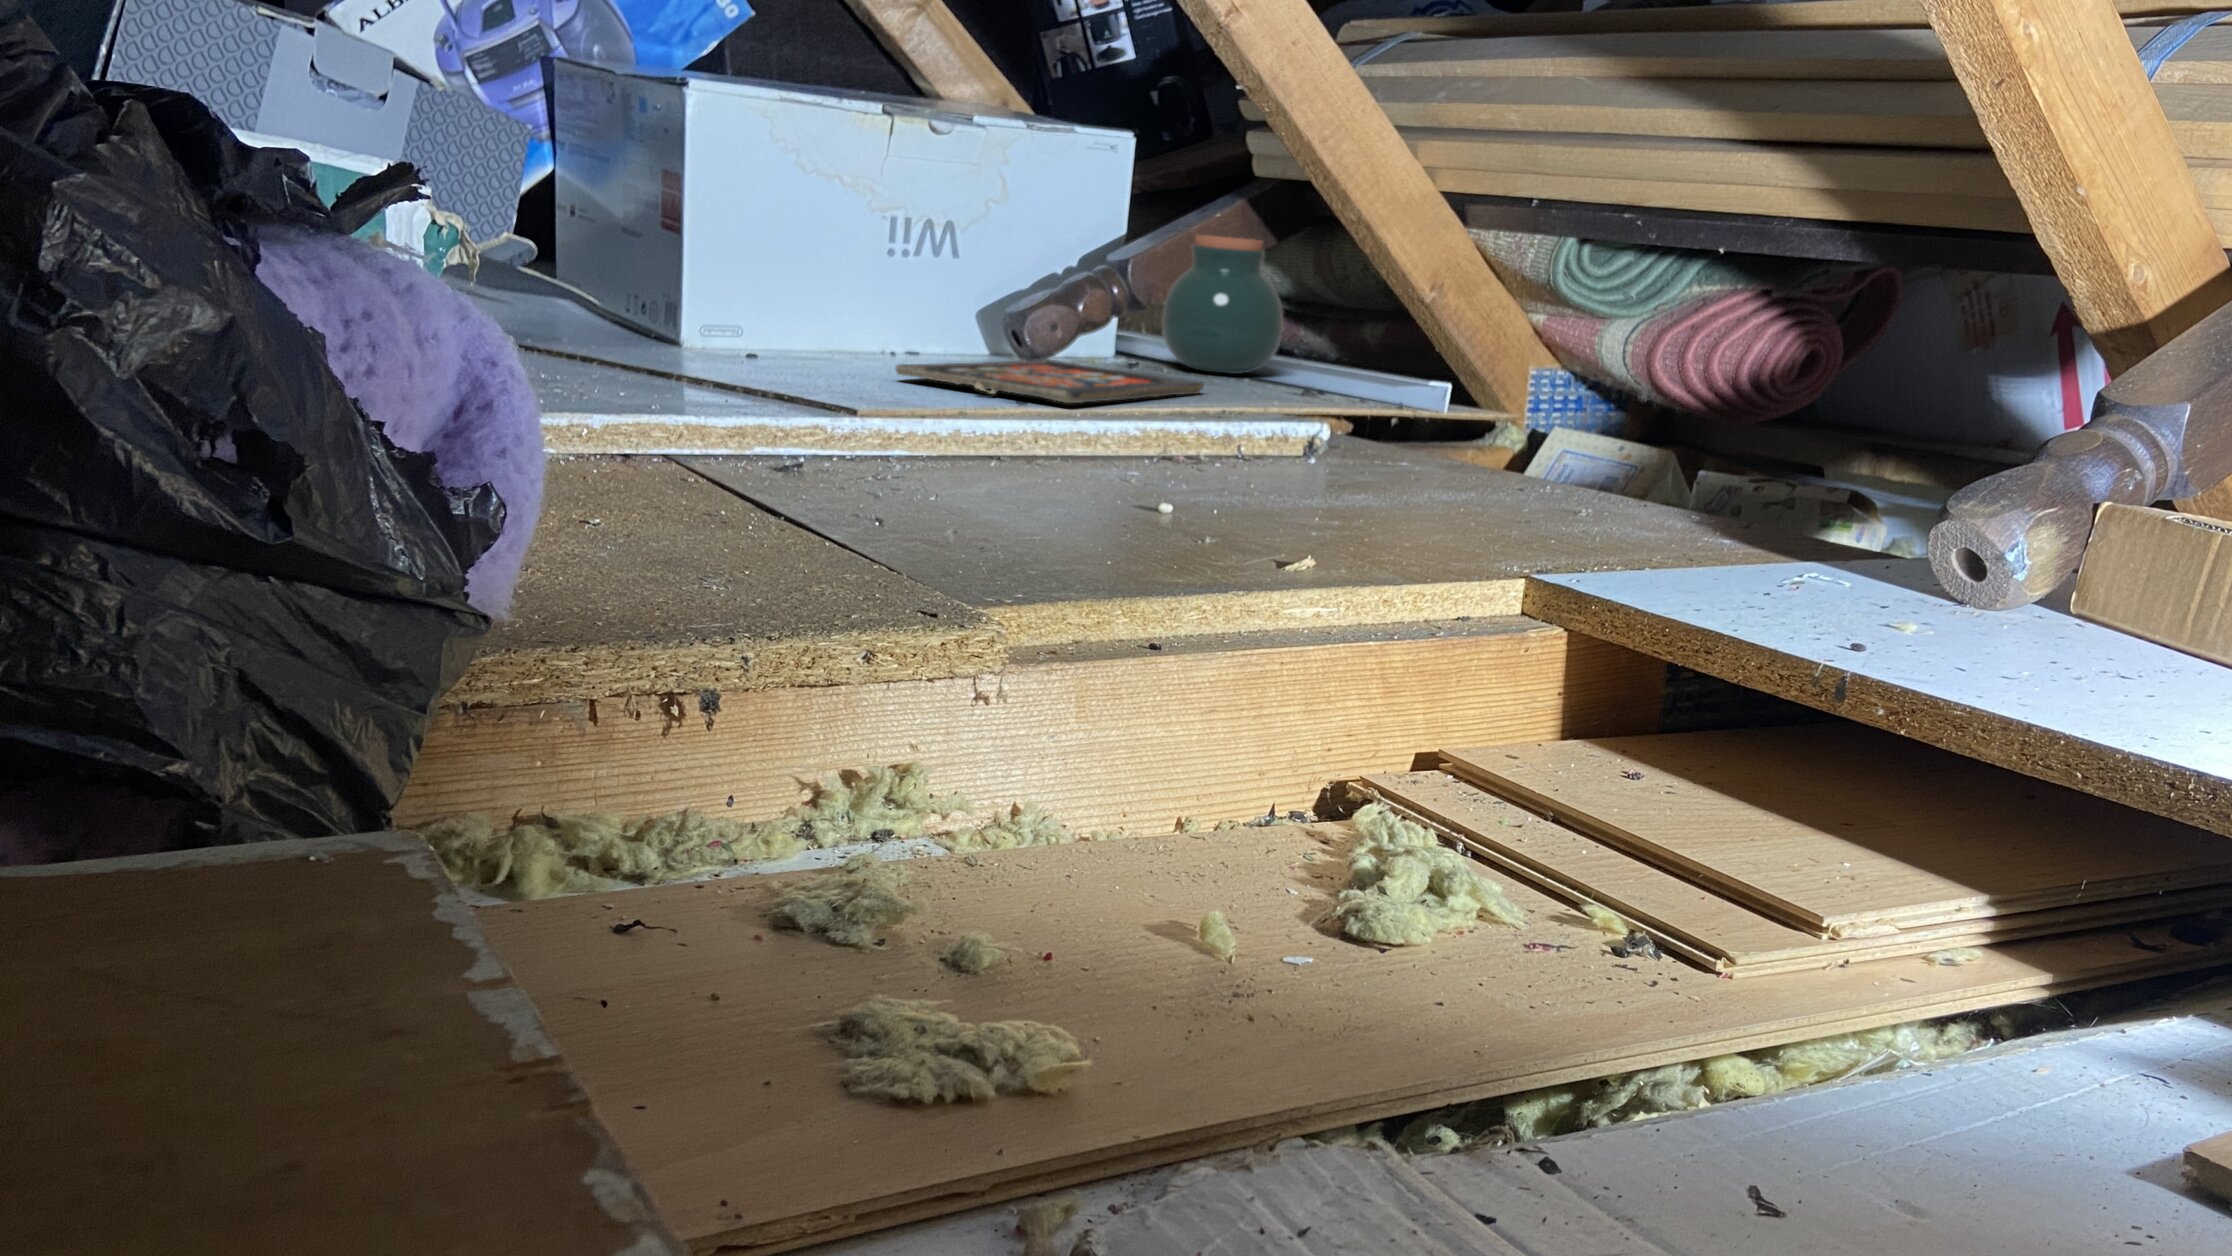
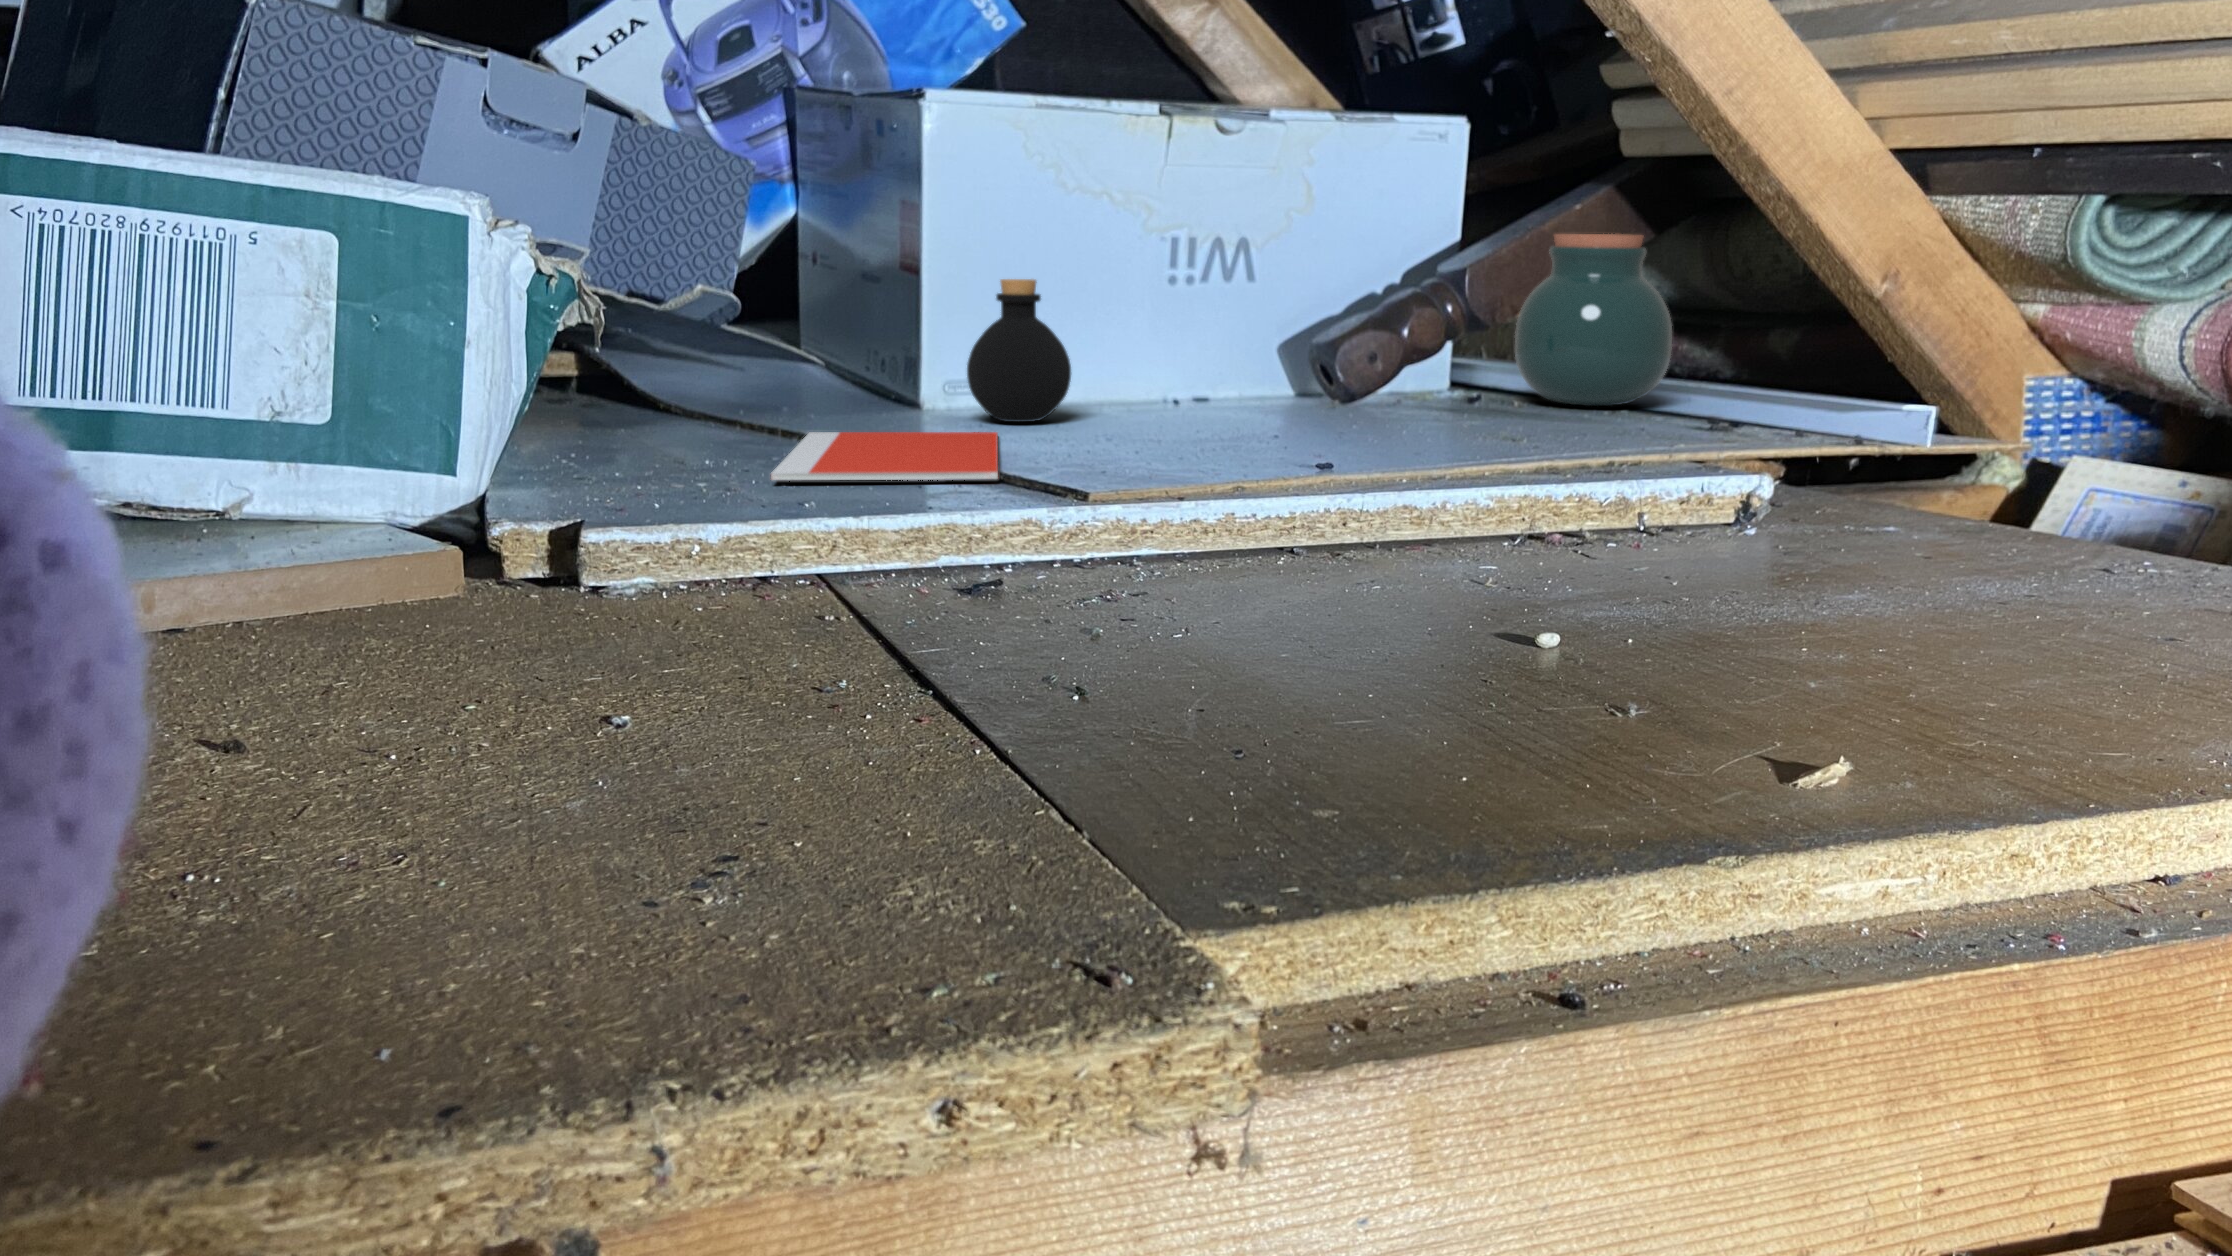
bottle: none [726,244,812,360] -> present [967,279,1071,422]
notebook: none [606,358,780,398] -> present [771,432,998,480]
board game: present [896,358,1204,403] -> none [1168,400,1578,464]

